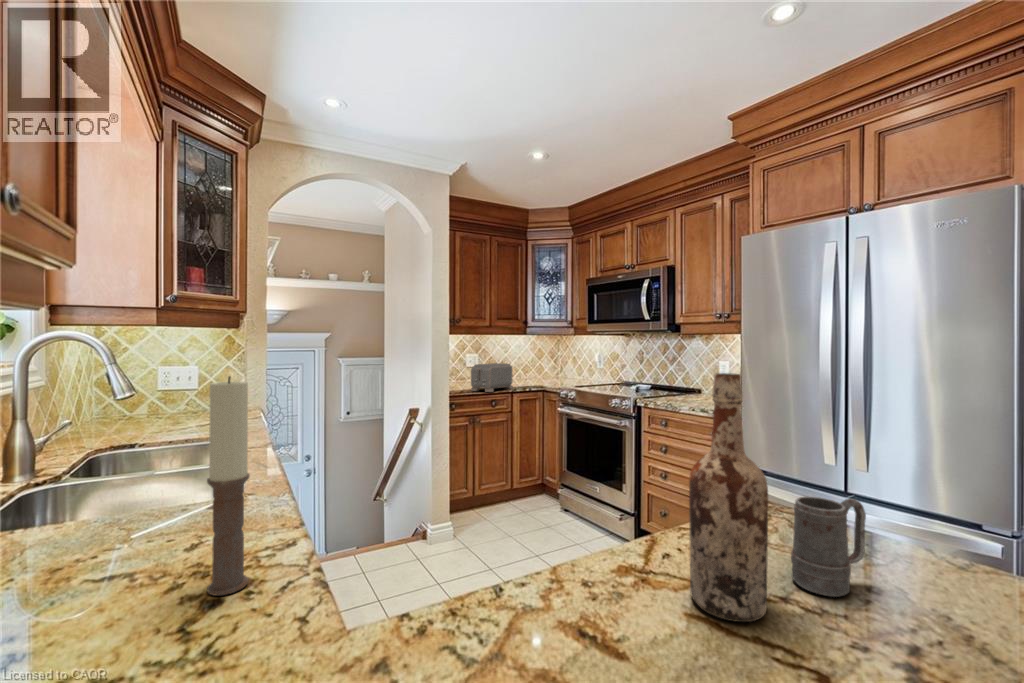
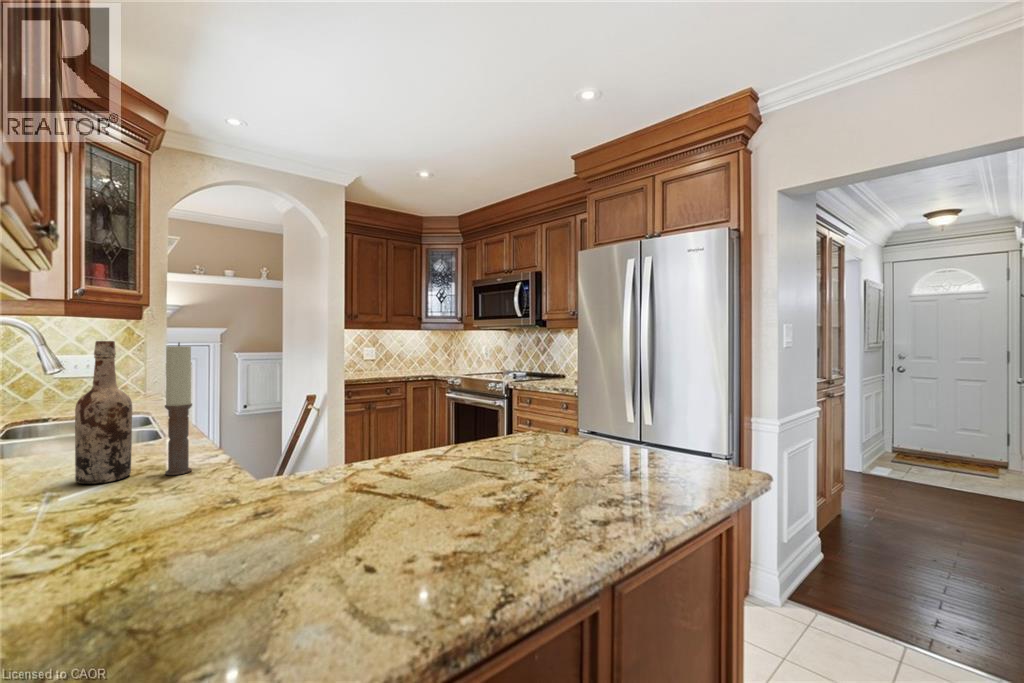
toaster: present [471,363,513,392] -> none [367,355,407,381]
wine bottle: present [689,373,768,622] -> present [75,341,132,484]
mug: present [791,496,866,597] -> none [521,407,557,456]

